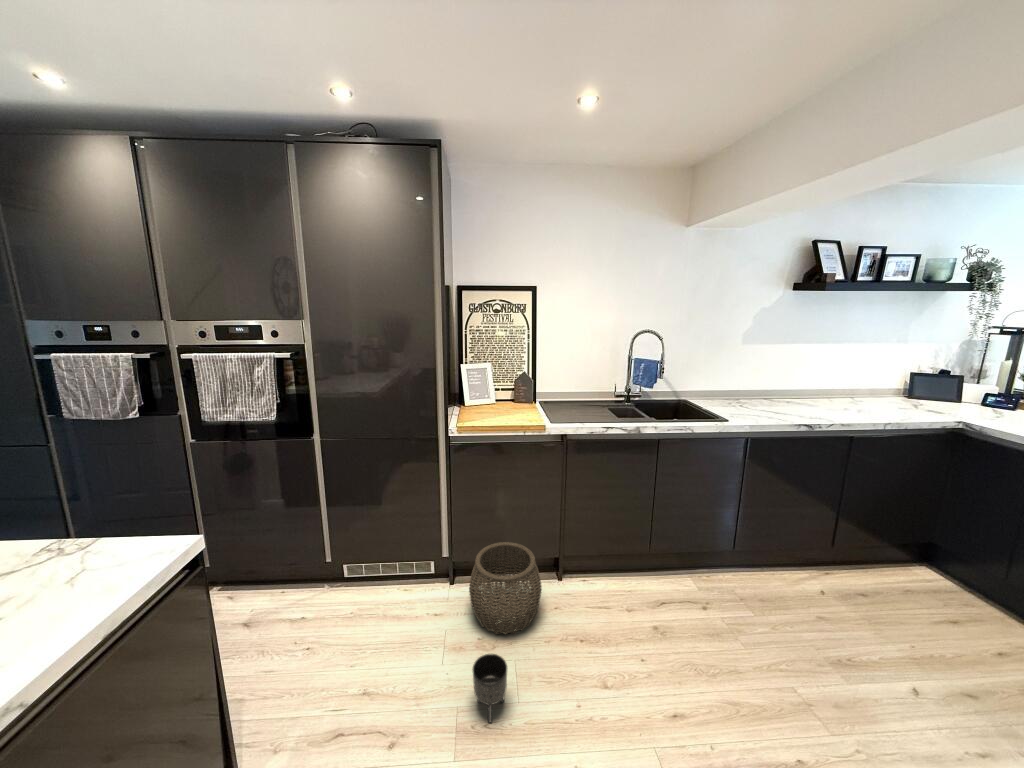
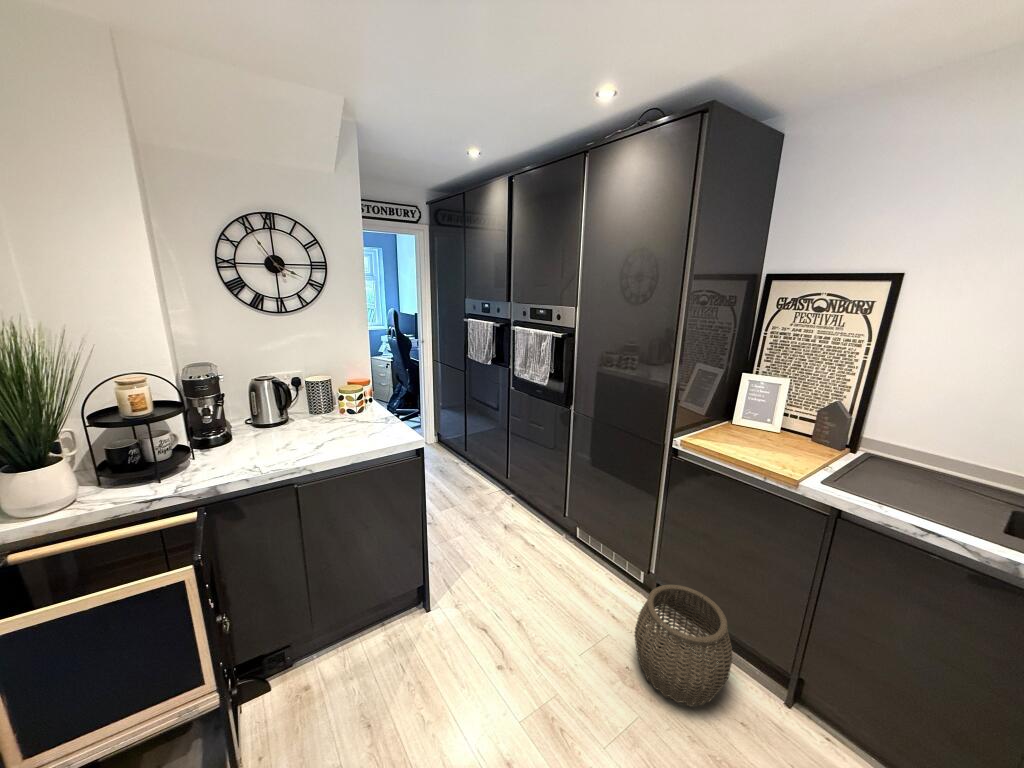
planter: present [472,654,507,723] -> none [566,668,605,737]

